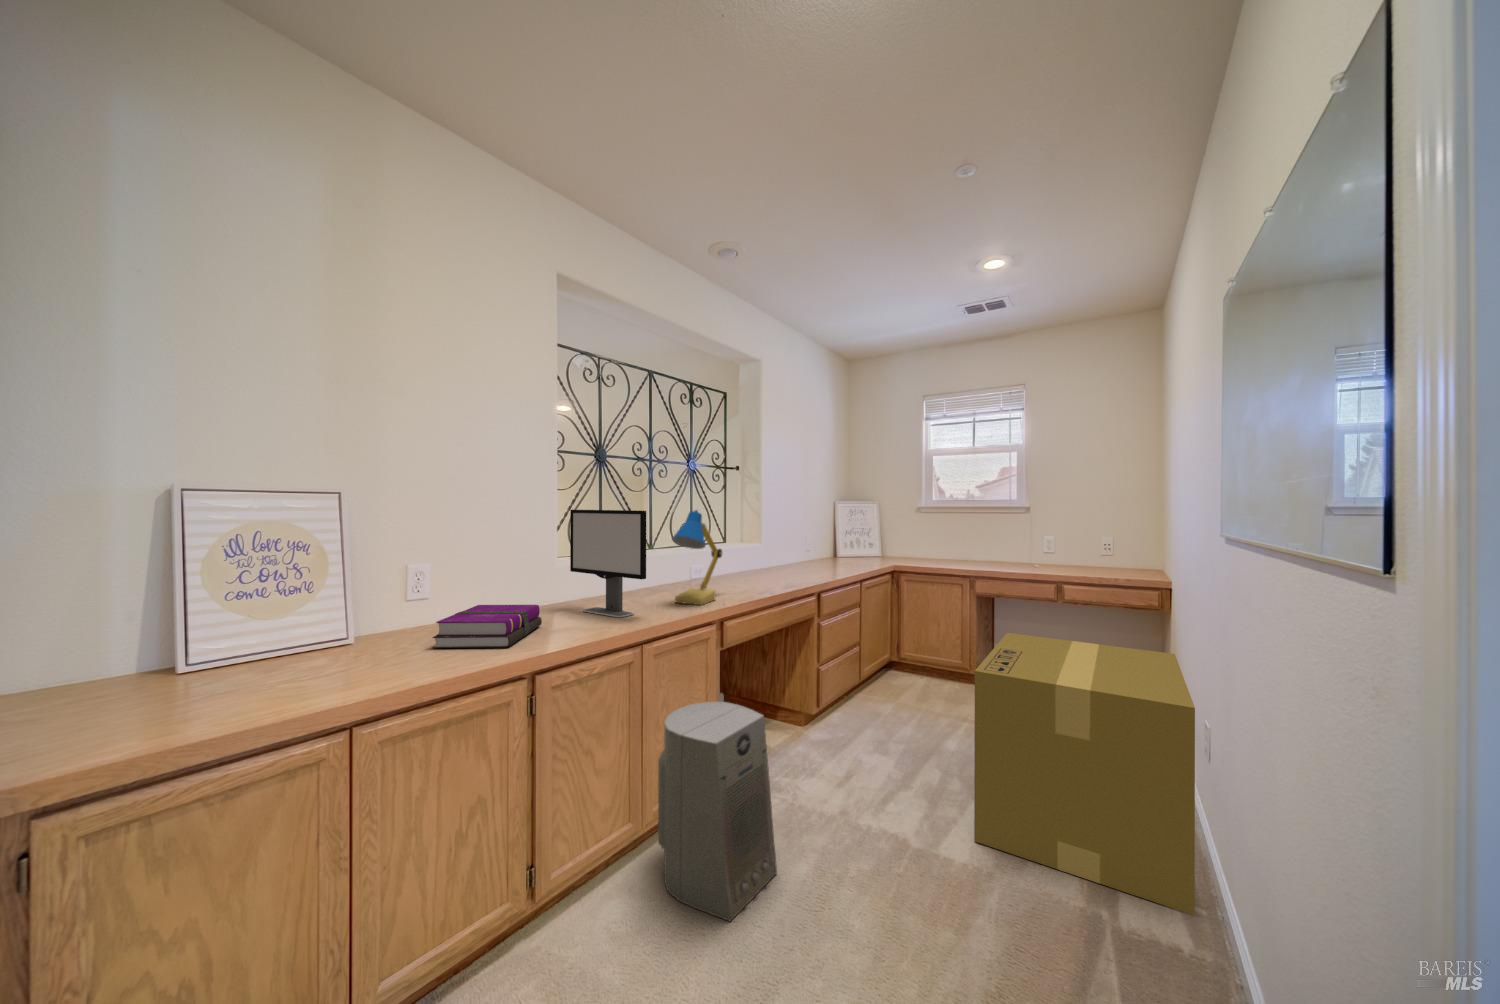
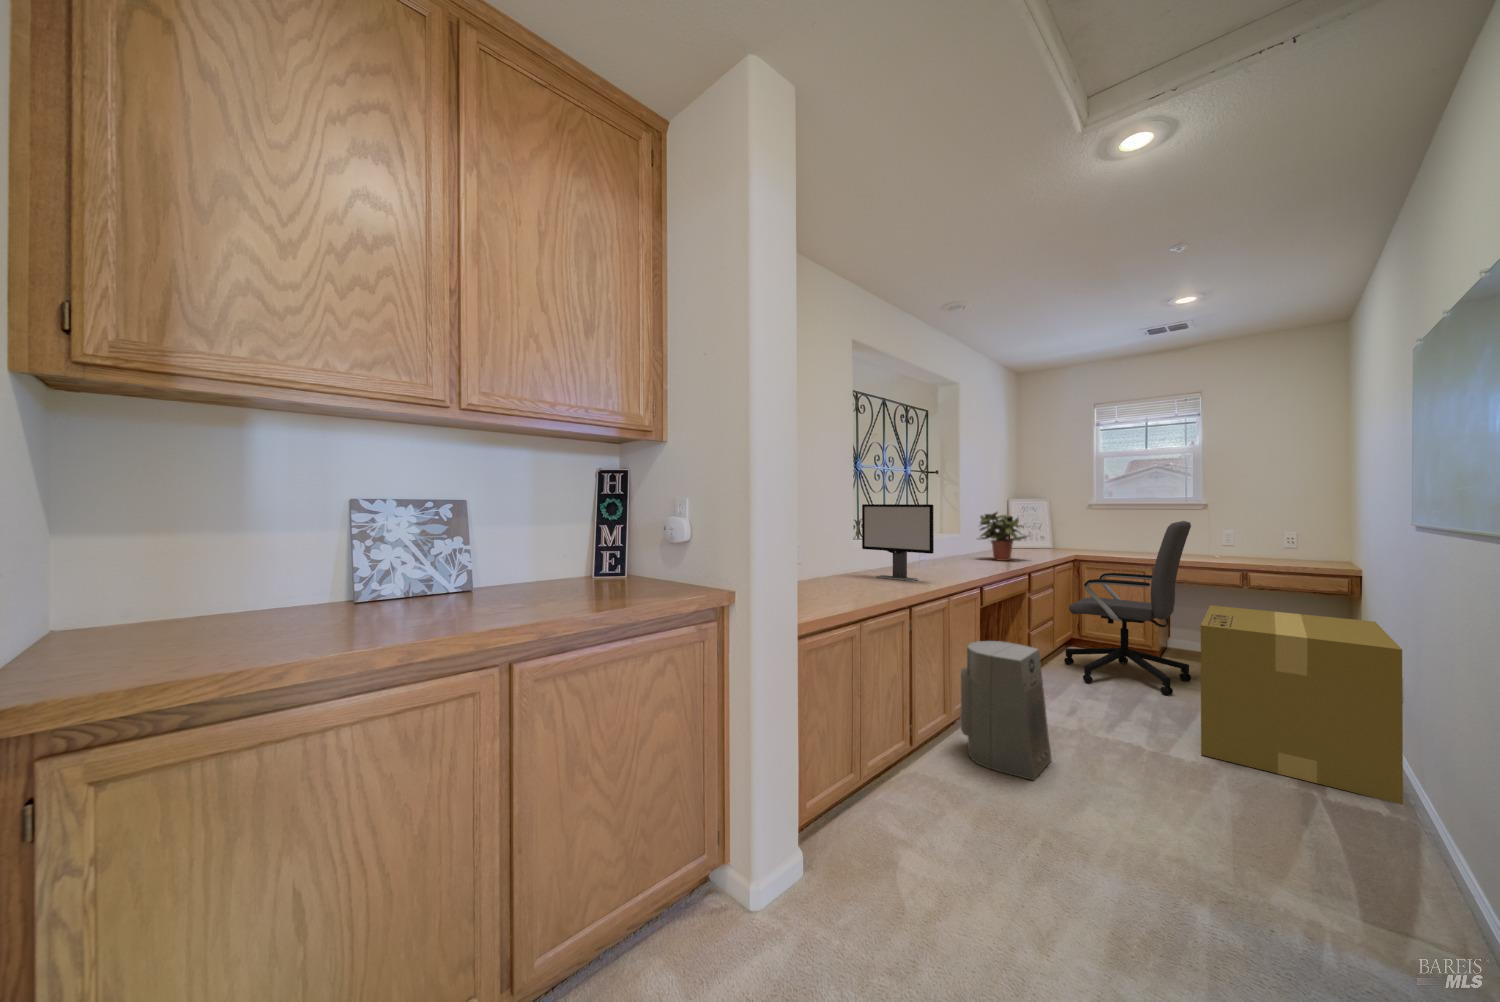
desk lamp: present [672,510,722,605] -> none [933,504,963,576]
potted plant: none [771,517,831,576] -> present [979,512,1028,561]
office chair: none [872,528,1001,738] -> present [1064,521,1191,695]
hardback book: present [433,605,542,648] -> none [823,568,875,593]

